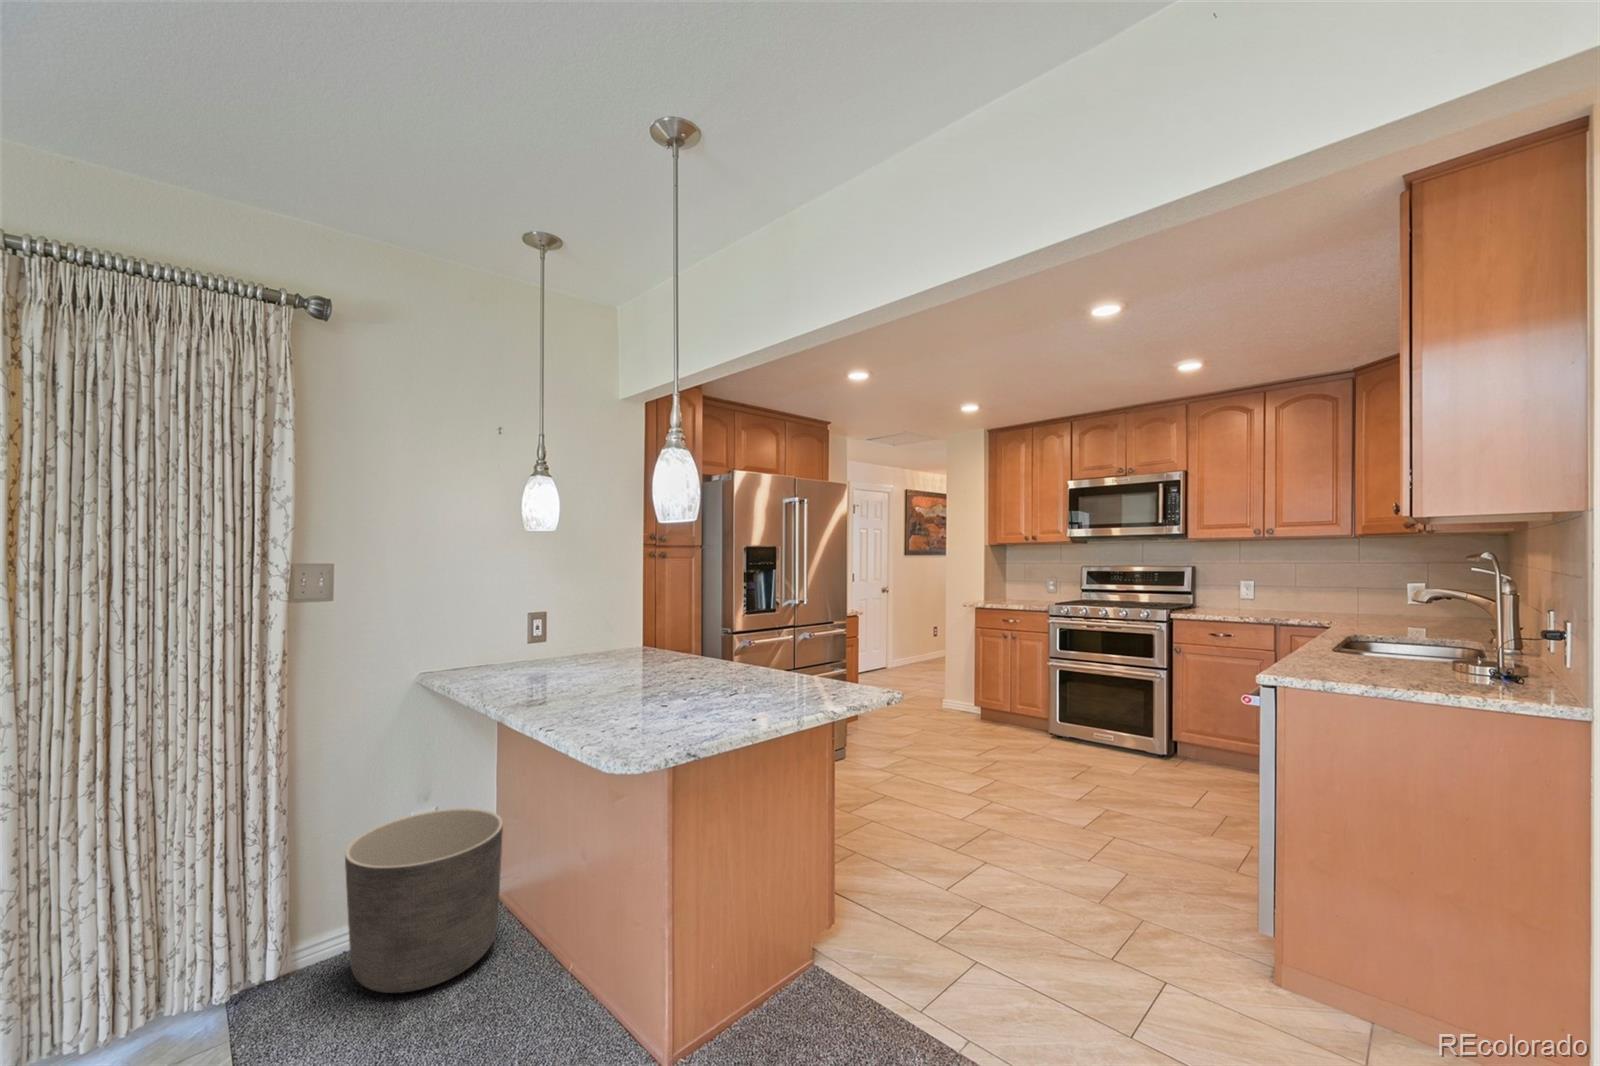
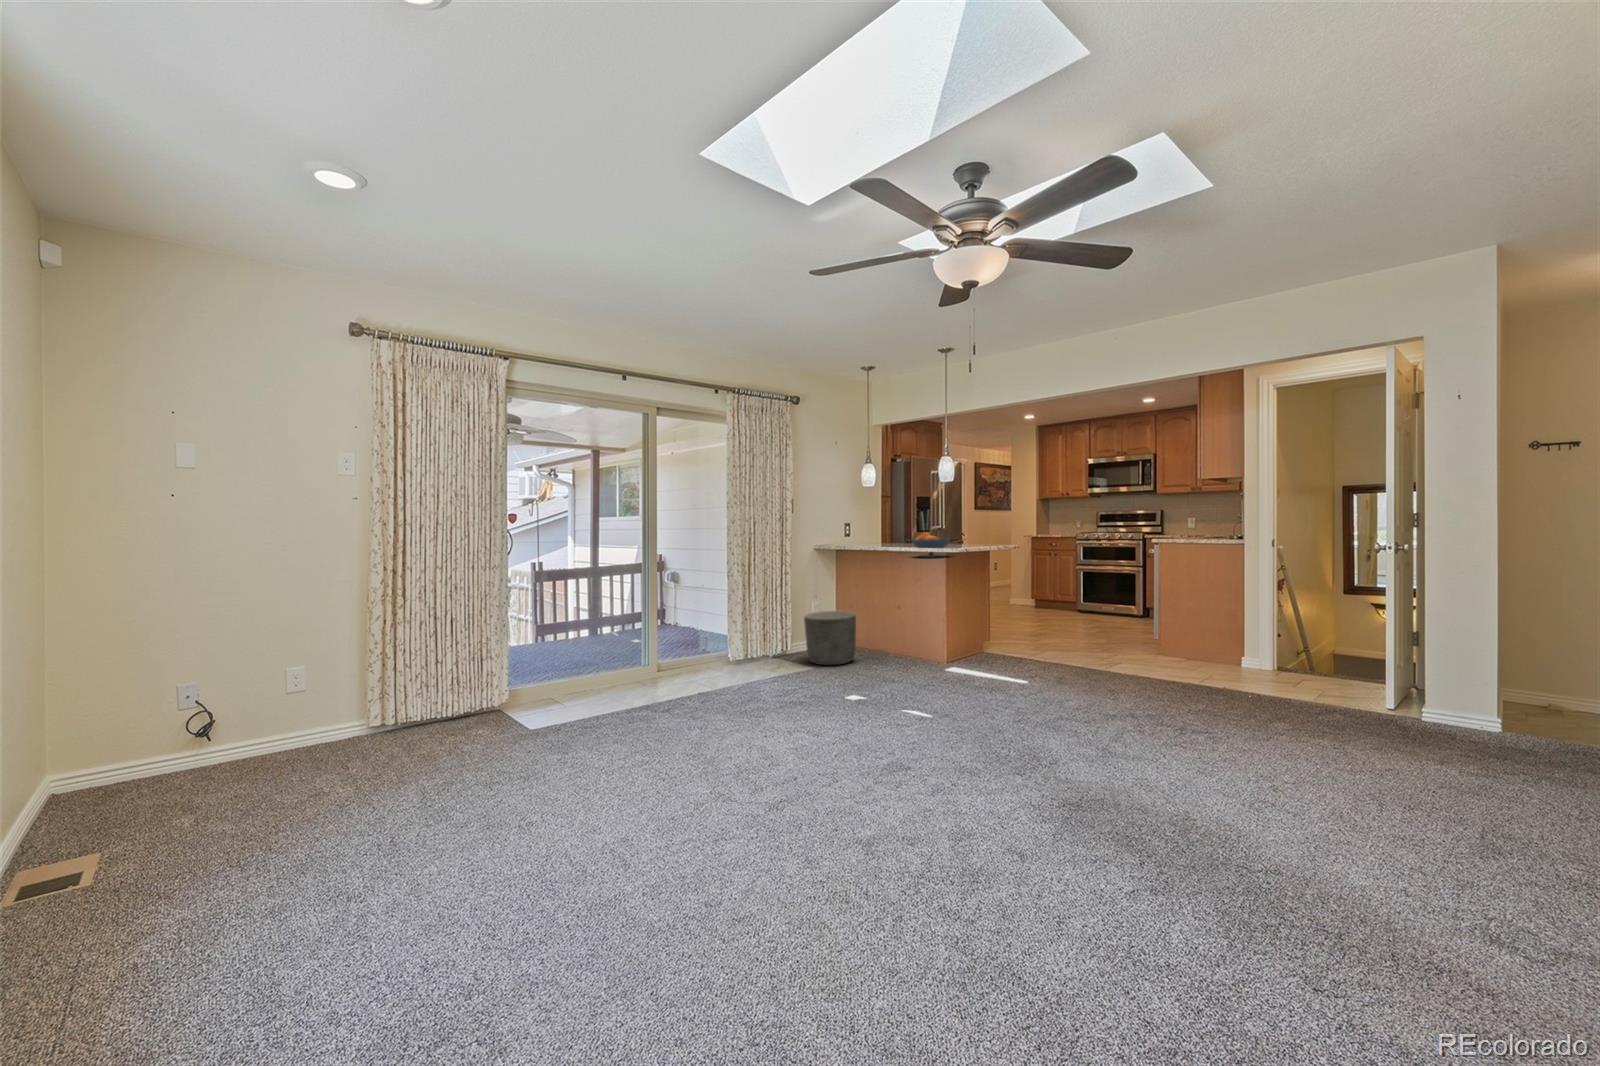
fruit bowl: none [627,623,734,699] -> present [912,532,950,558]

